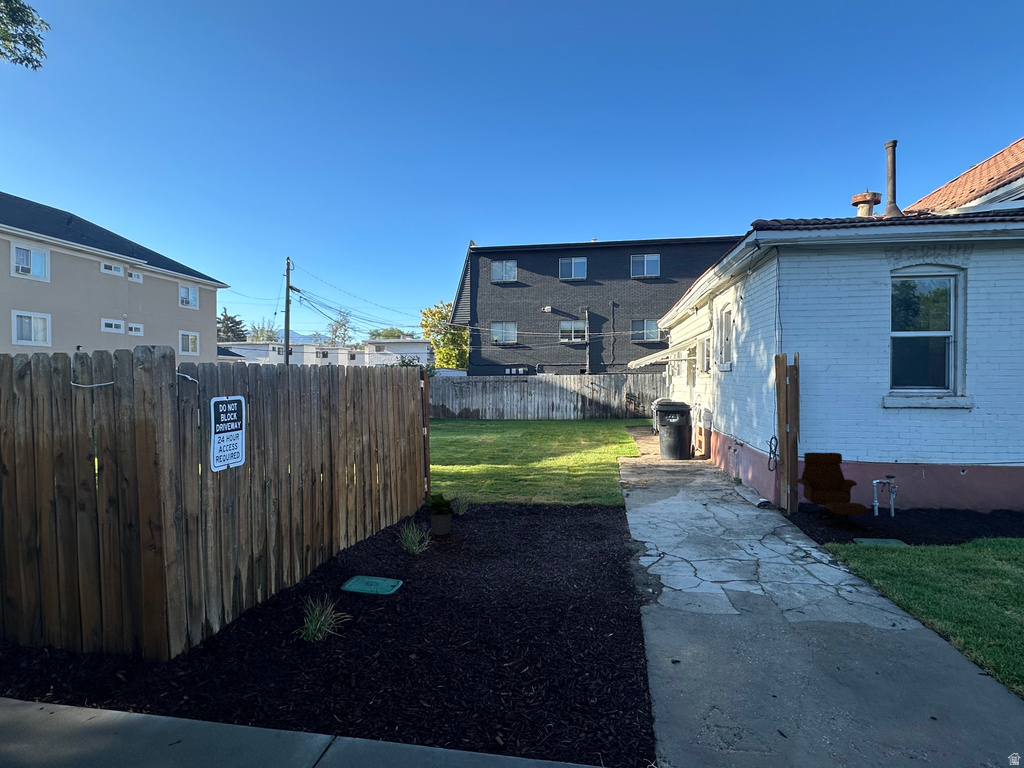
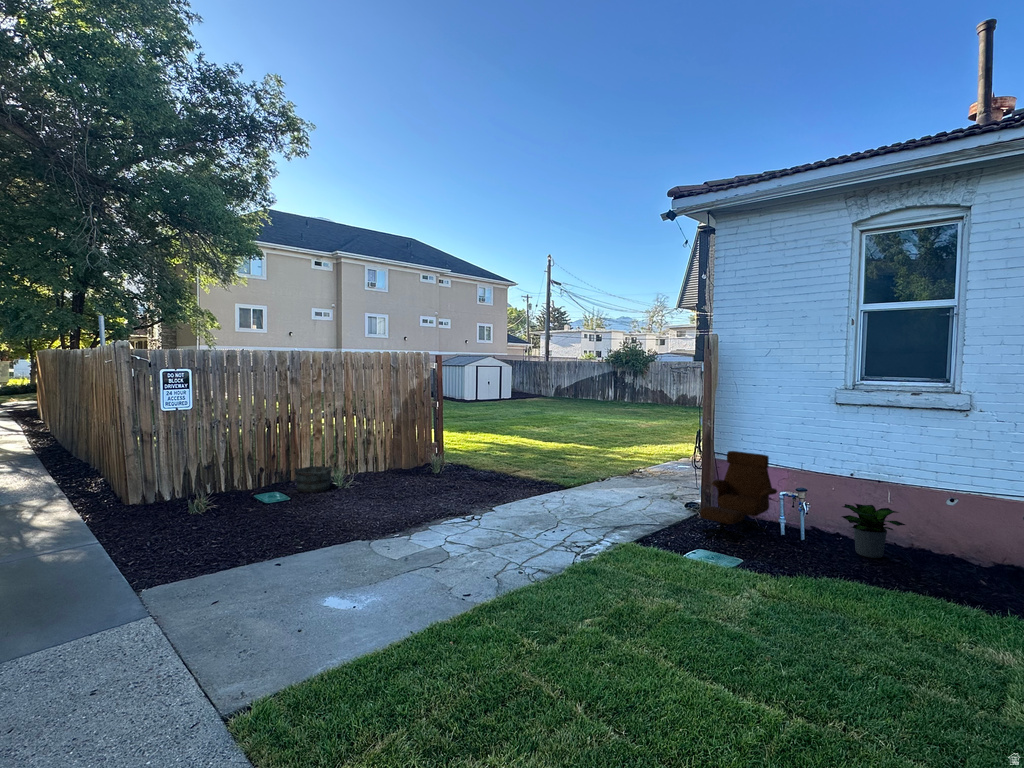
potted plant: present [422,494,459,535] -> present [842,504,905,558]
bucket: none [357,538,419,591] -> present [295,465,333,492]

